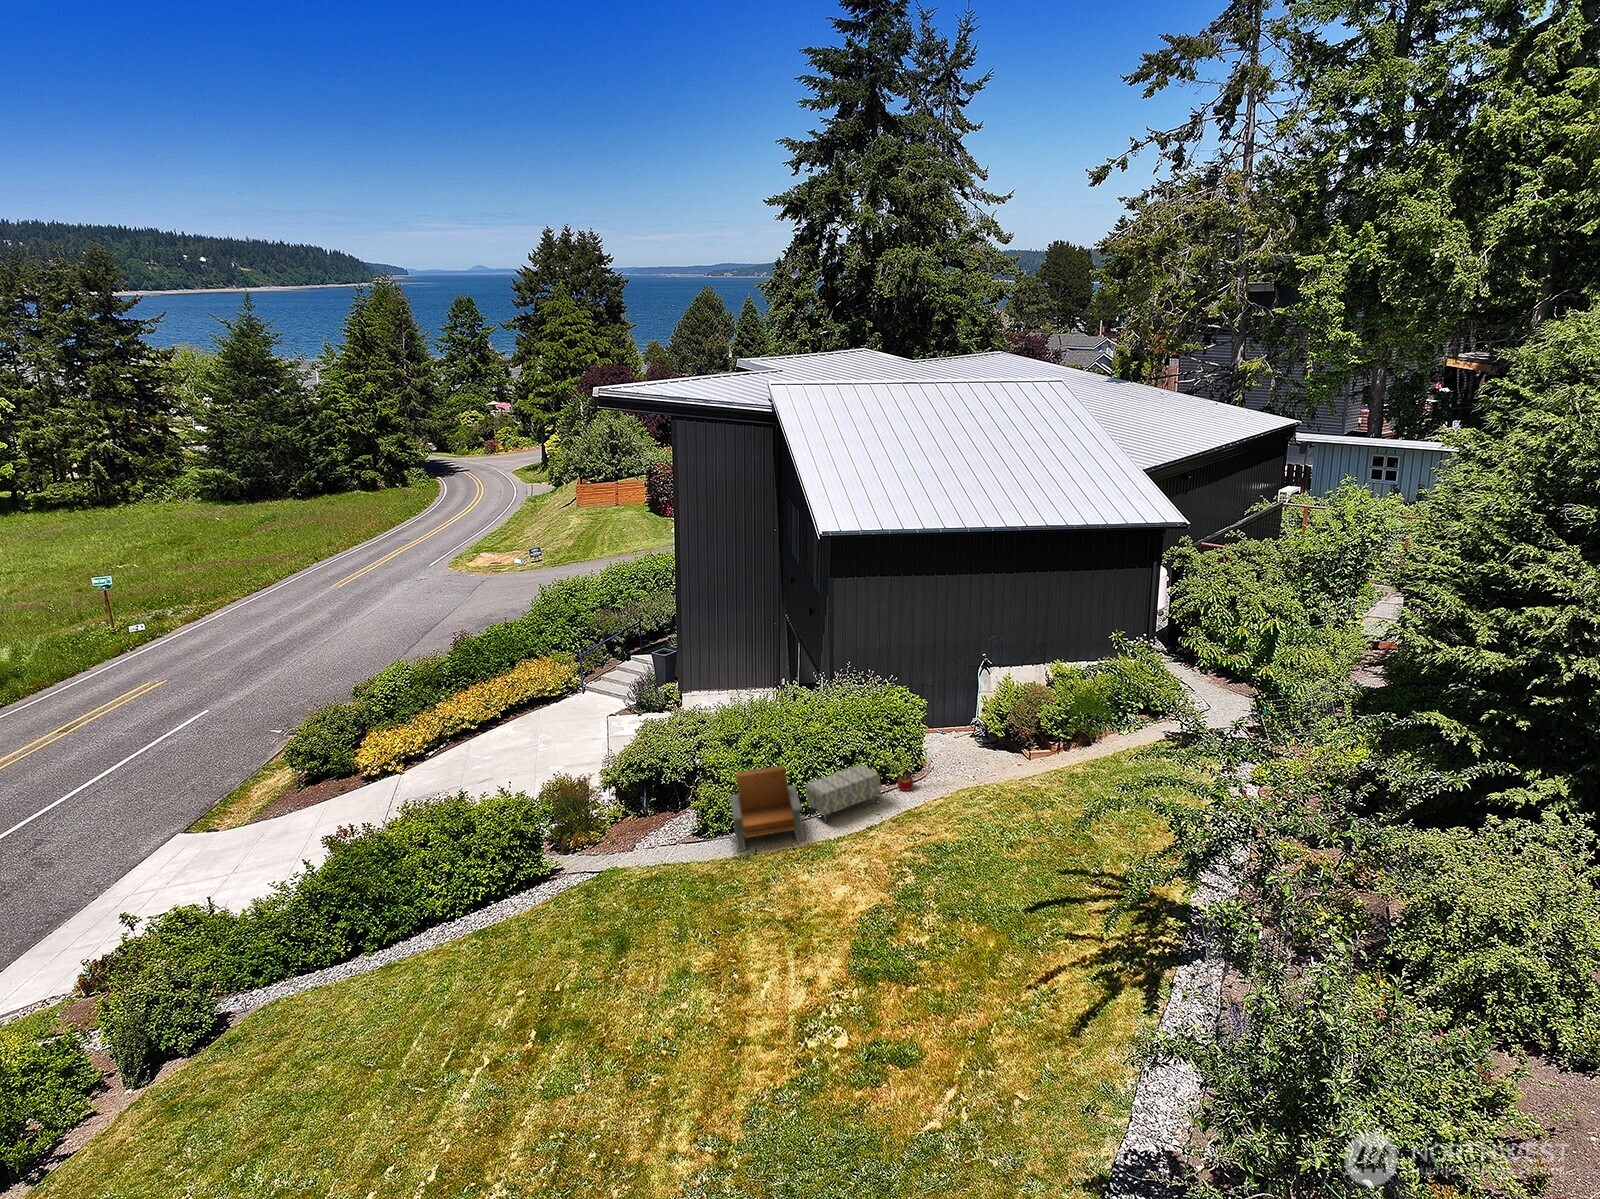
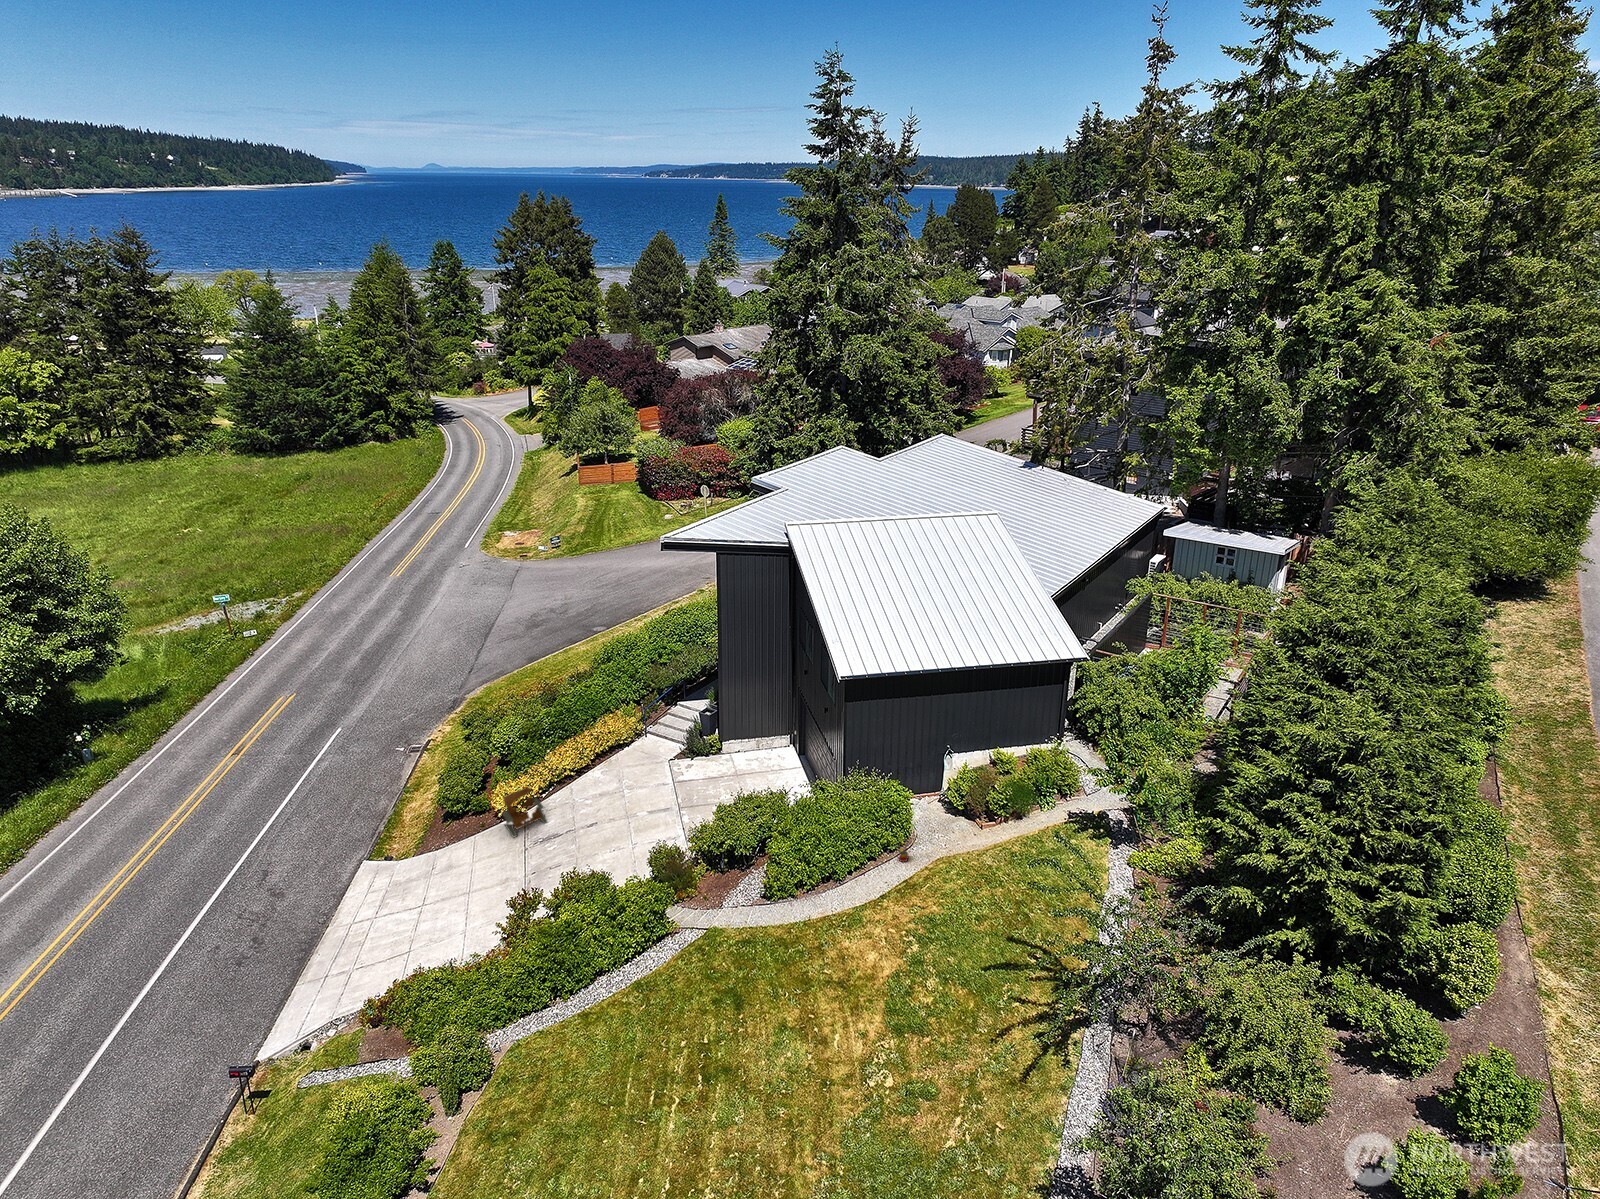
bench: present [806,765,881,823] -> none [839,846,888,892]
lounge chair: present [730,766,805,852] -> present [502,787,547,837]

